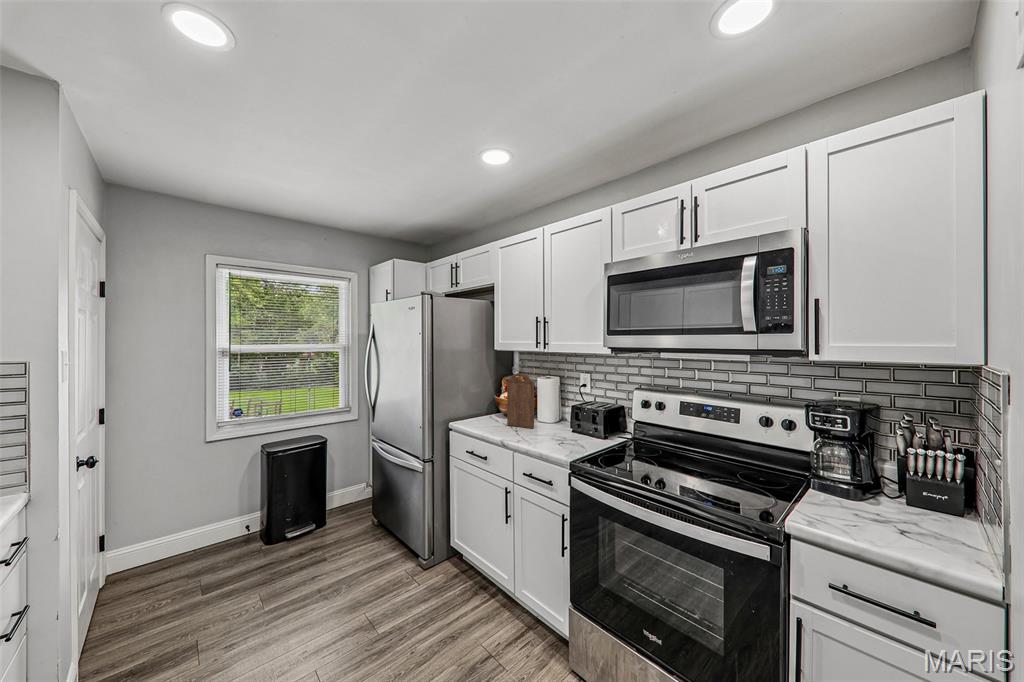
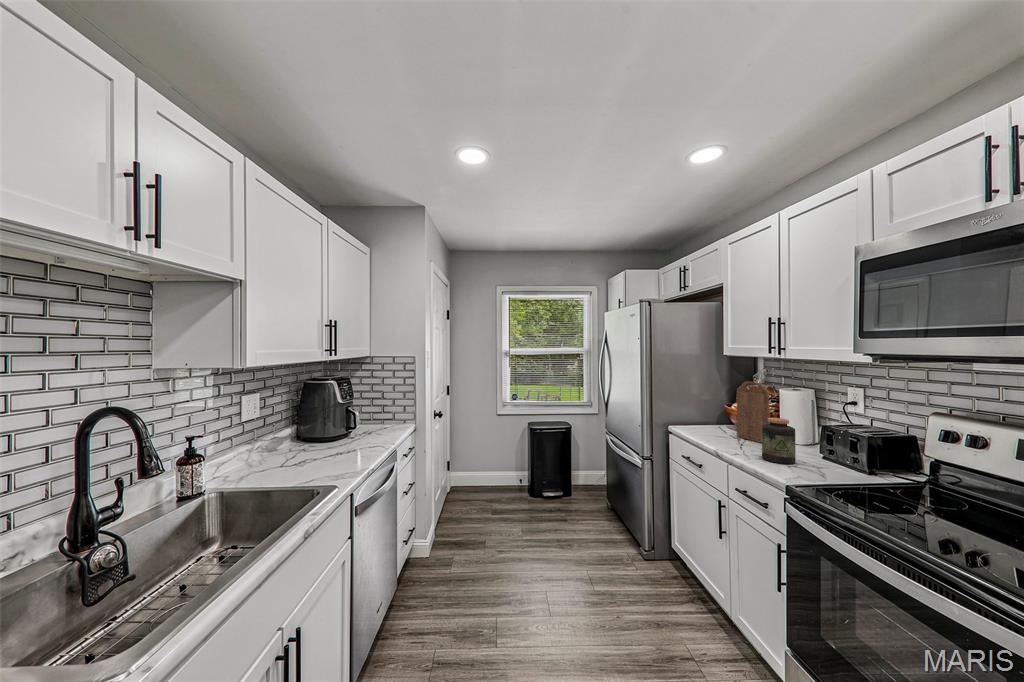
jar: none [538,405,561,444] -> present [762,418,796,464]

